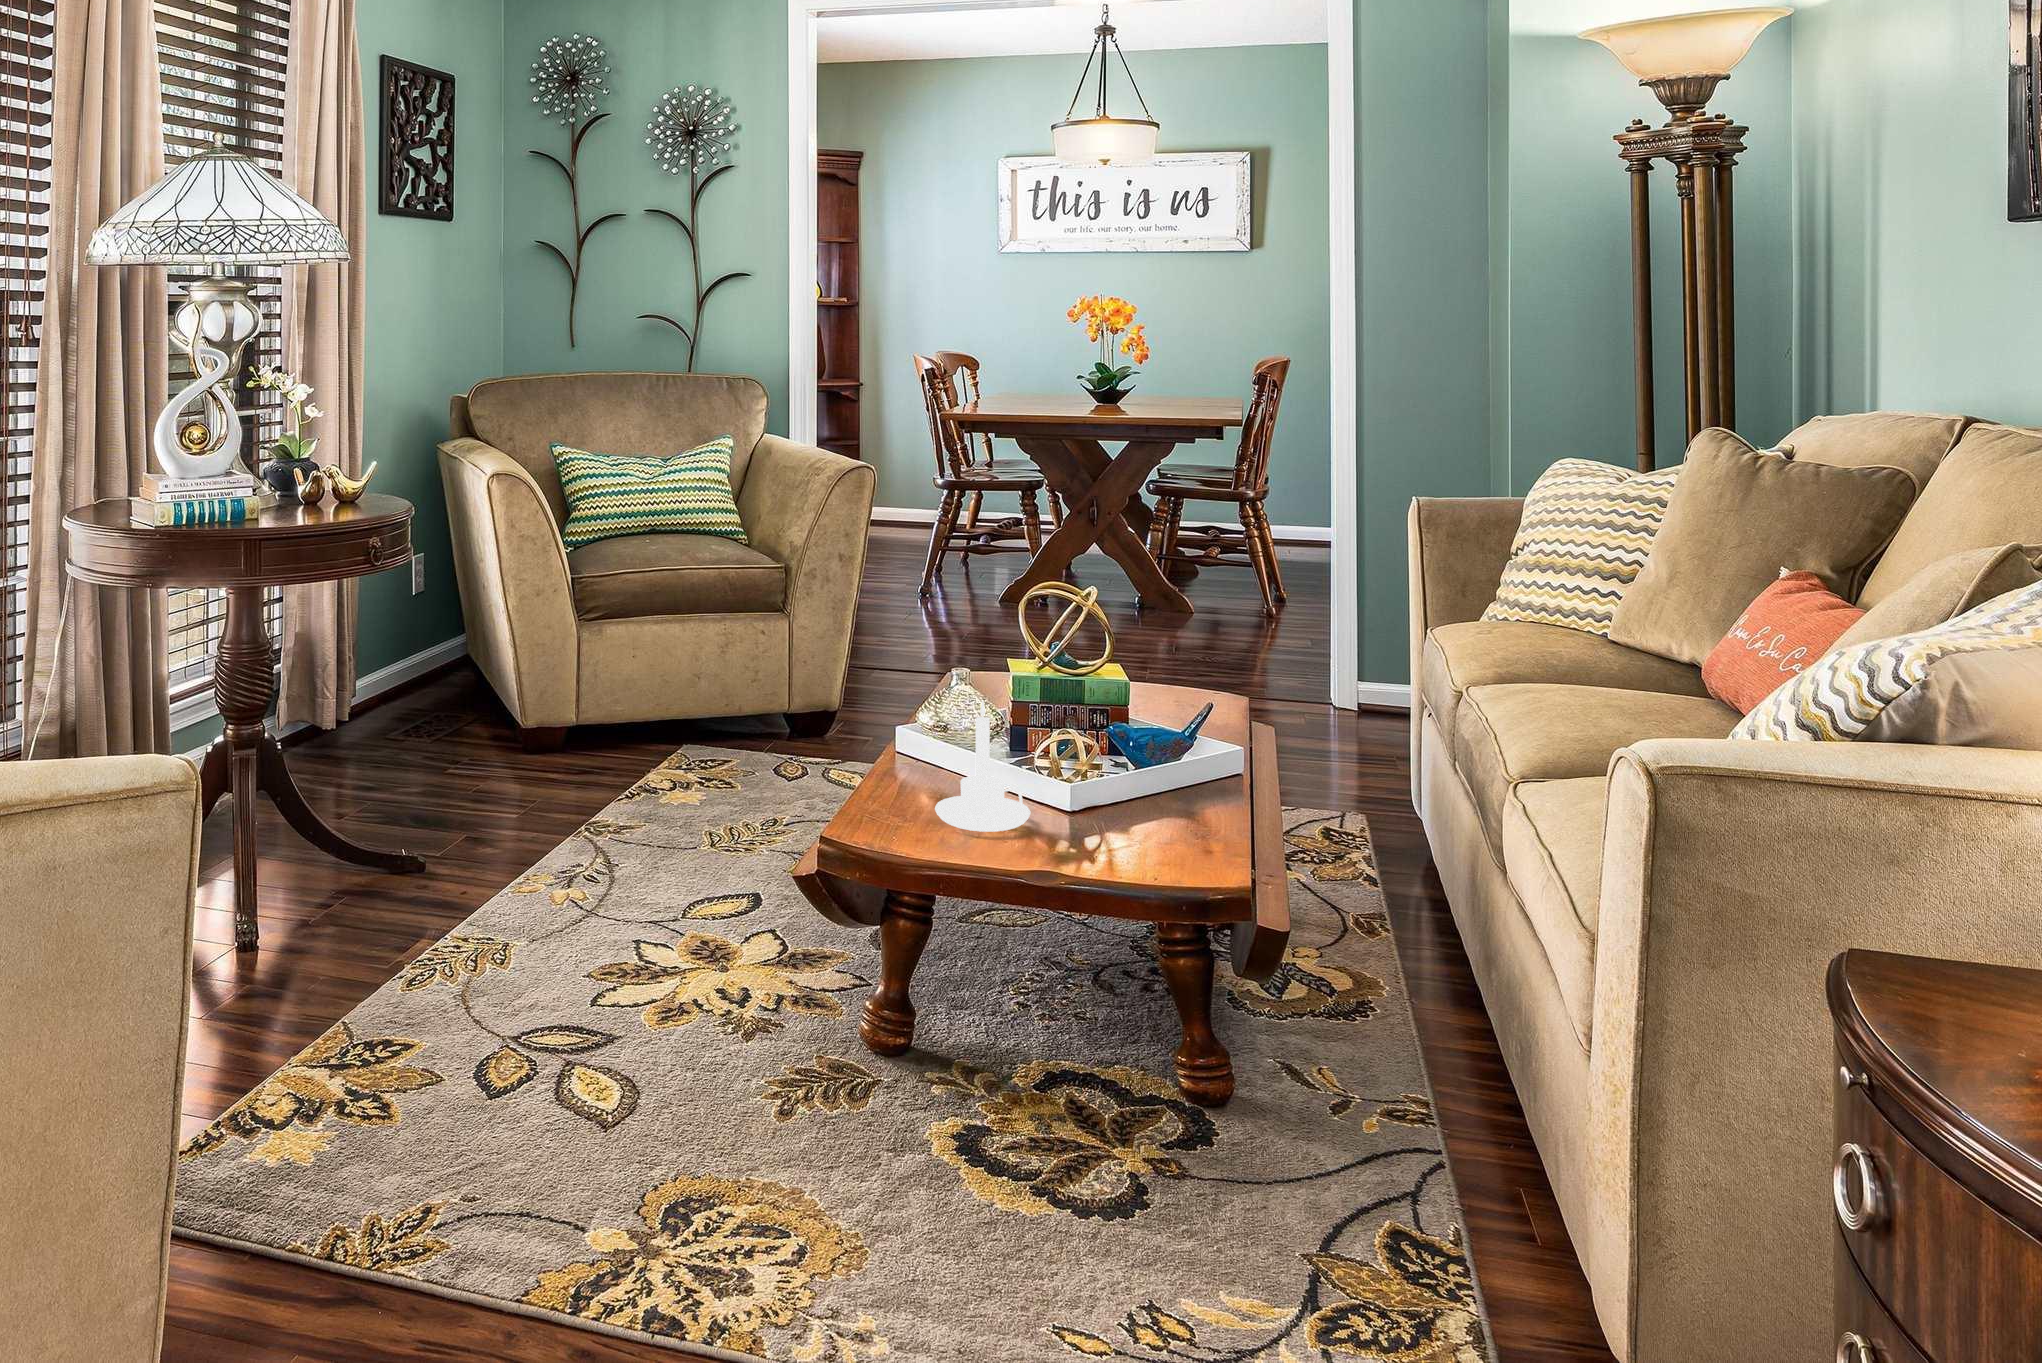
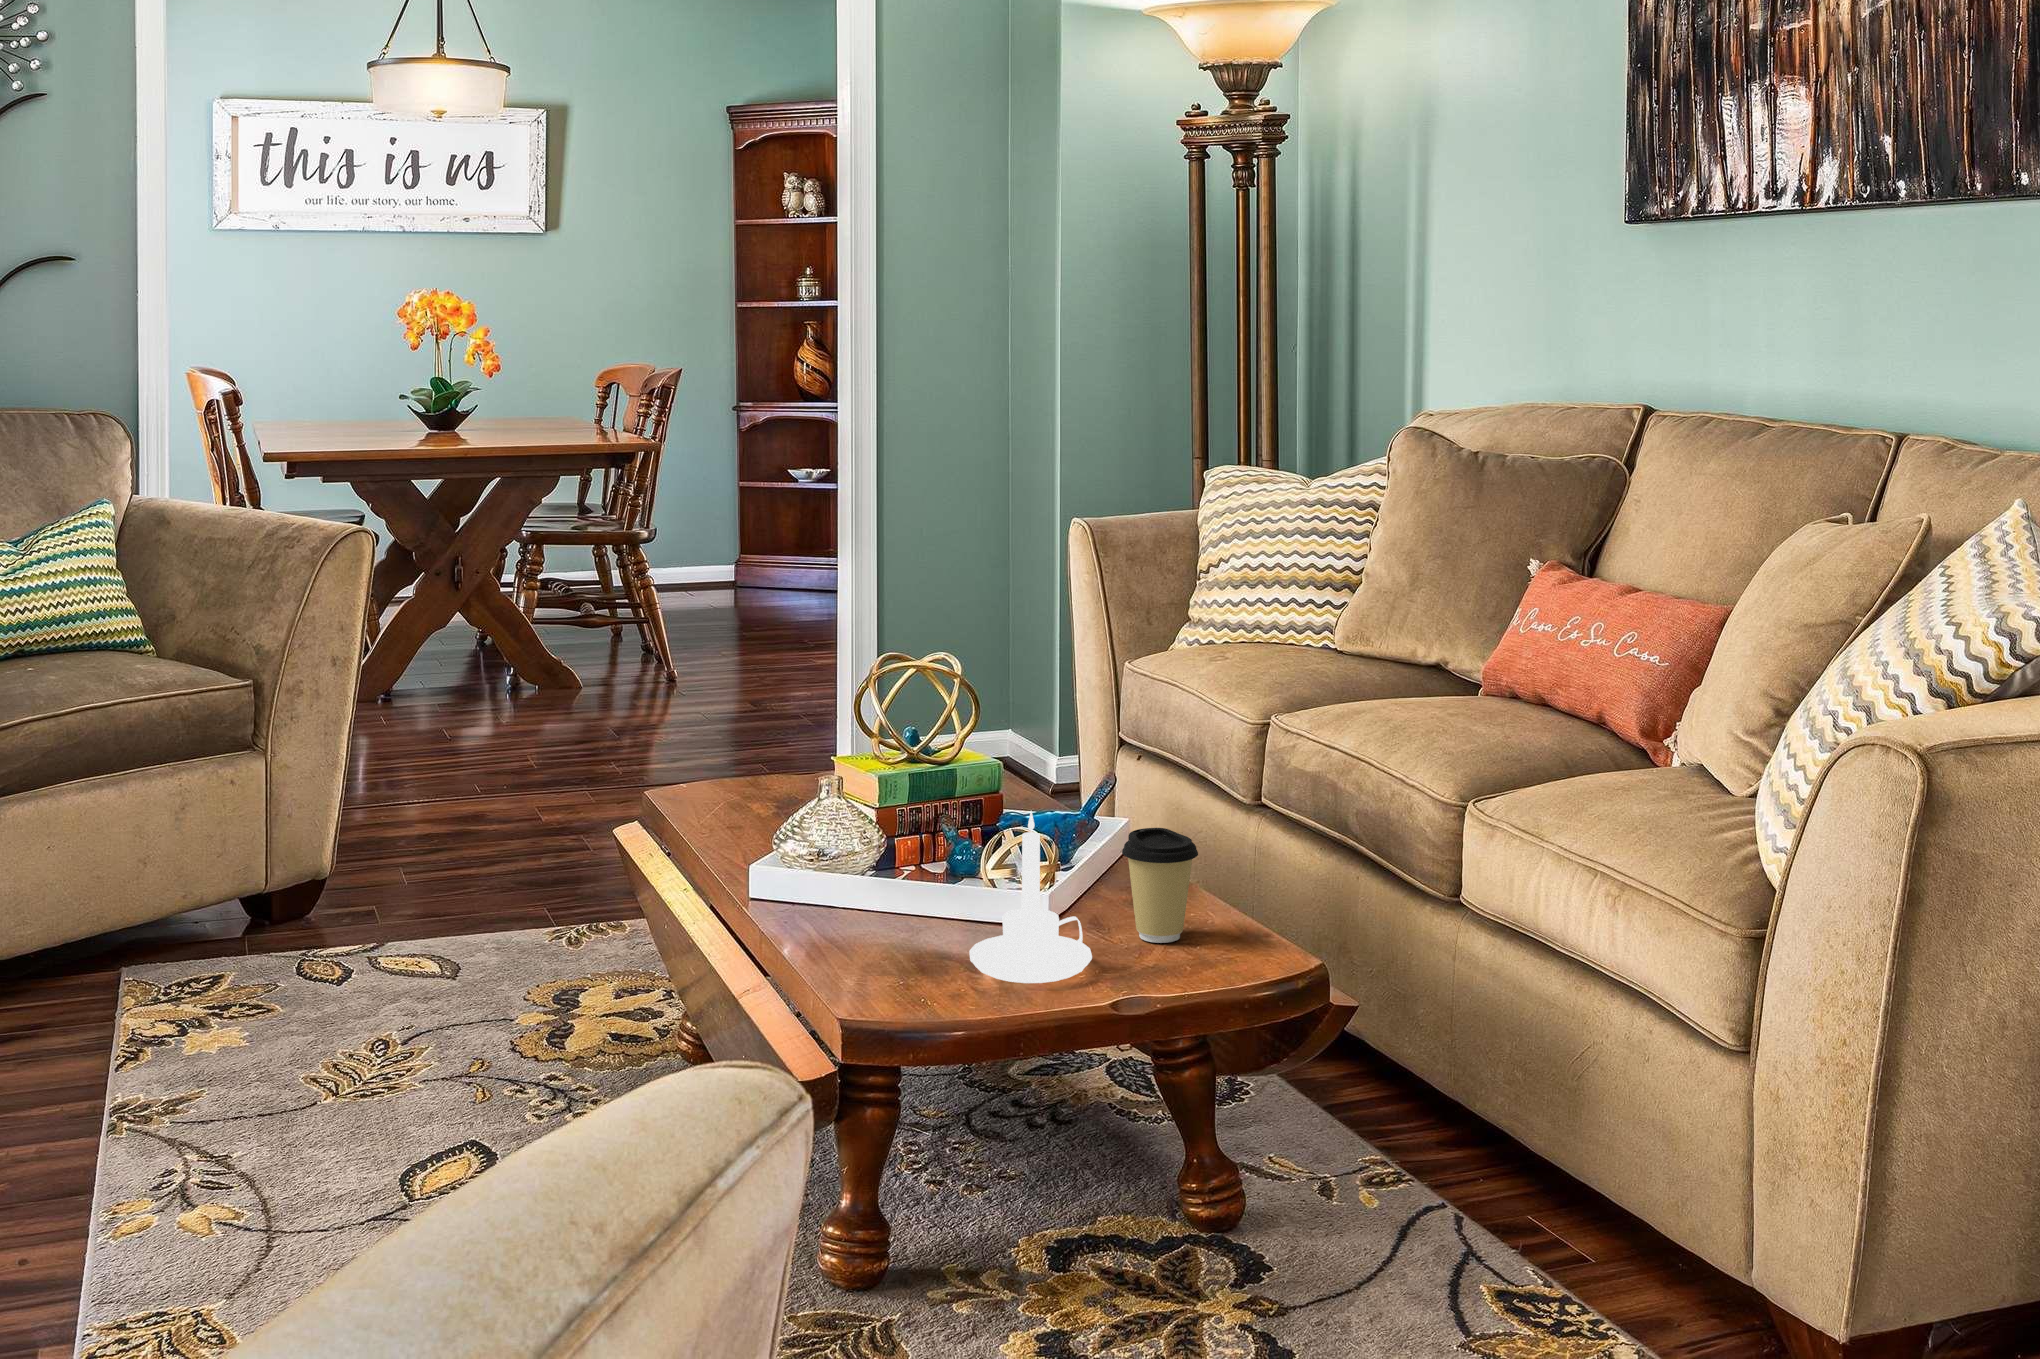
coffee cup: none [1083,734,1146,827] -> present [1122,828,1198,943]

